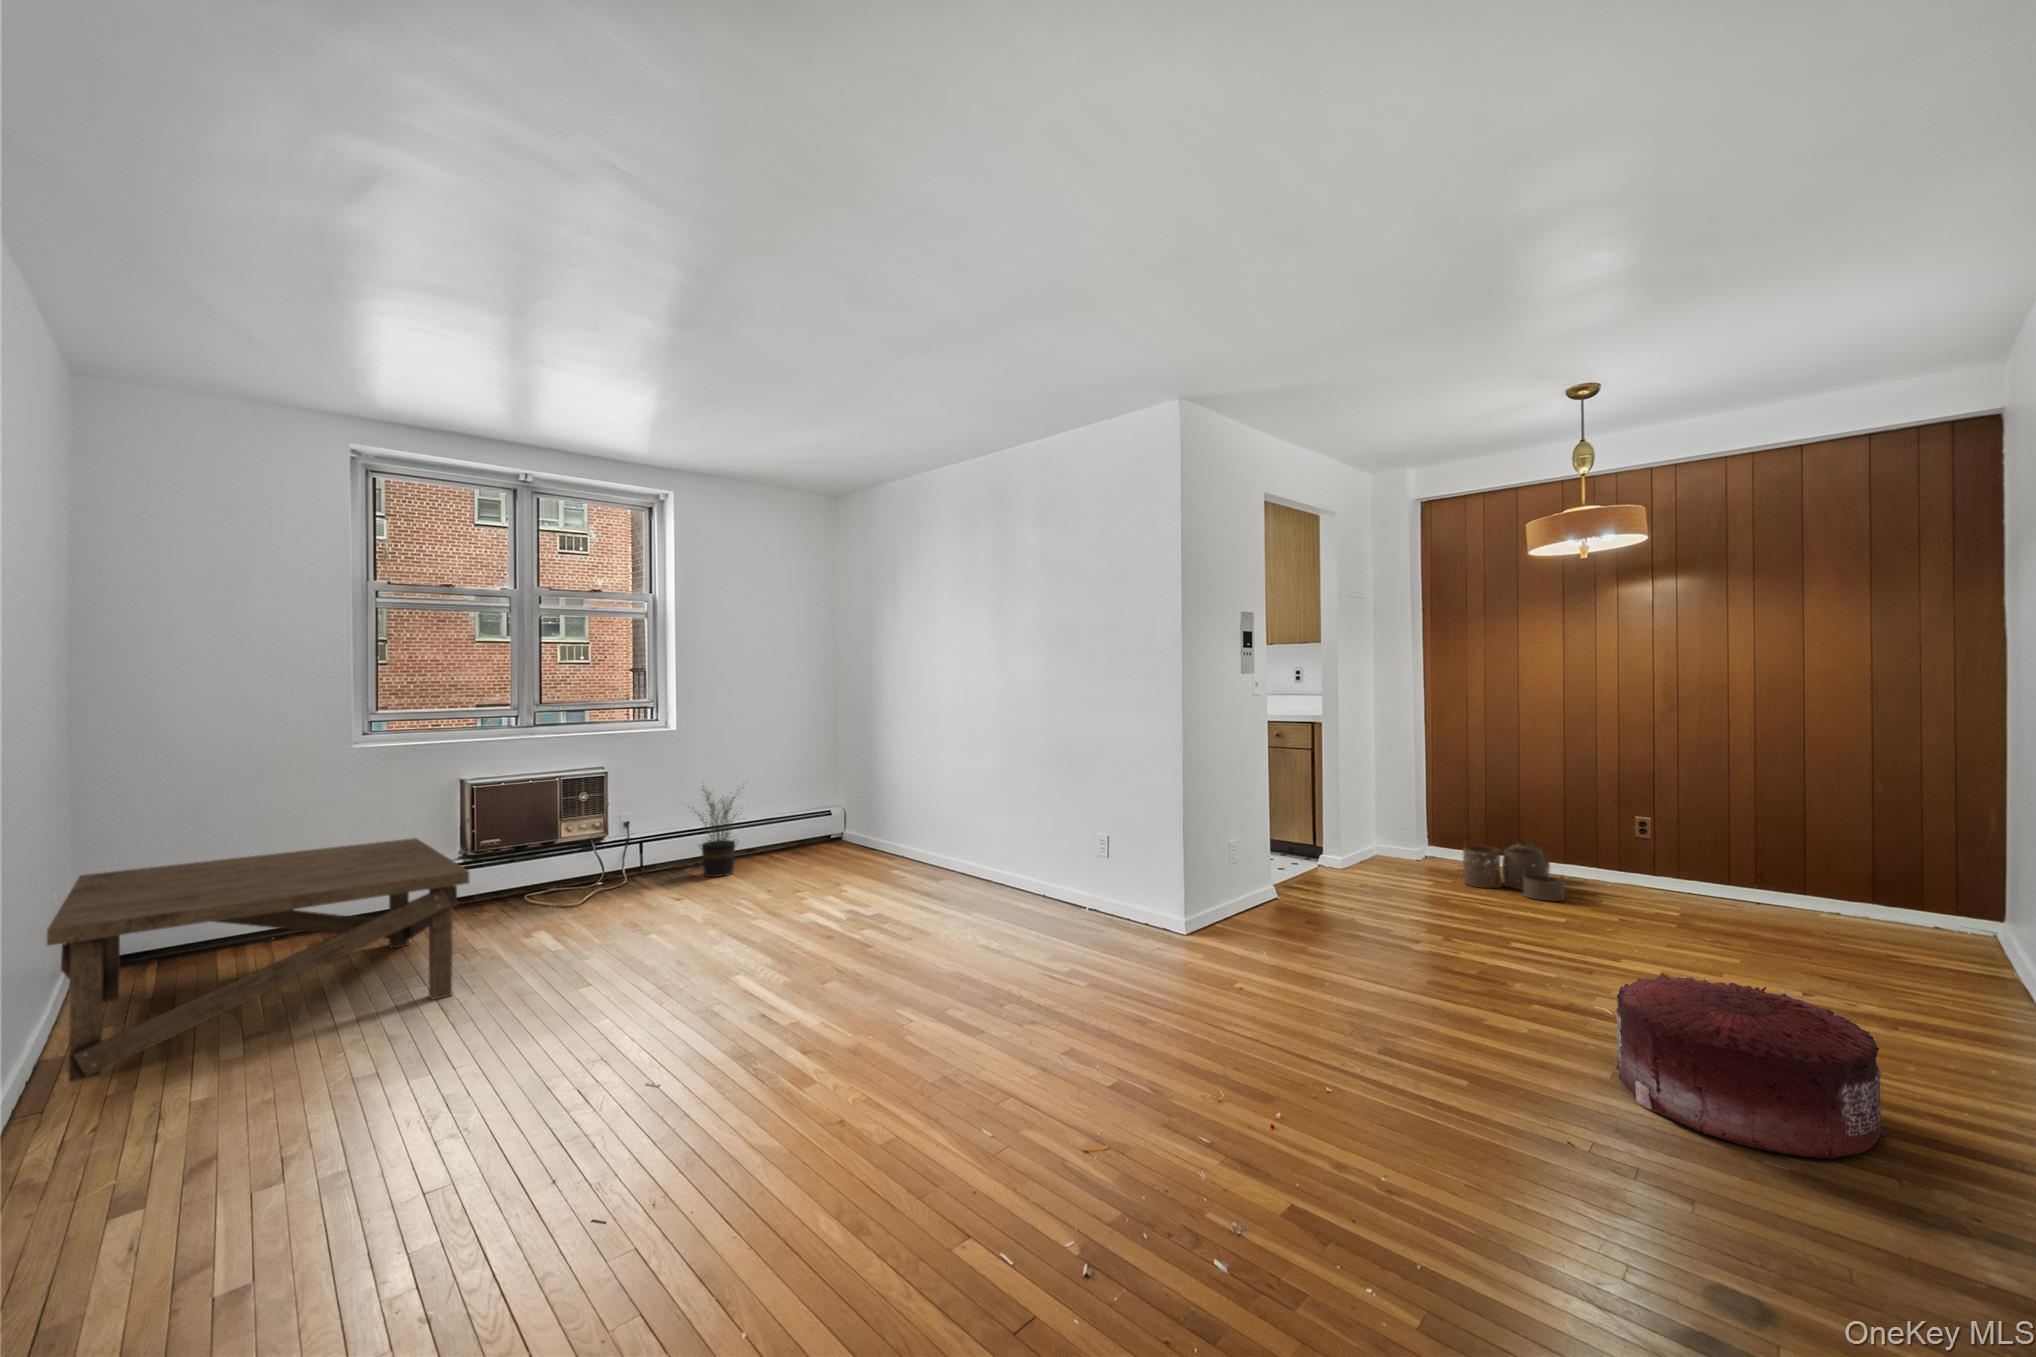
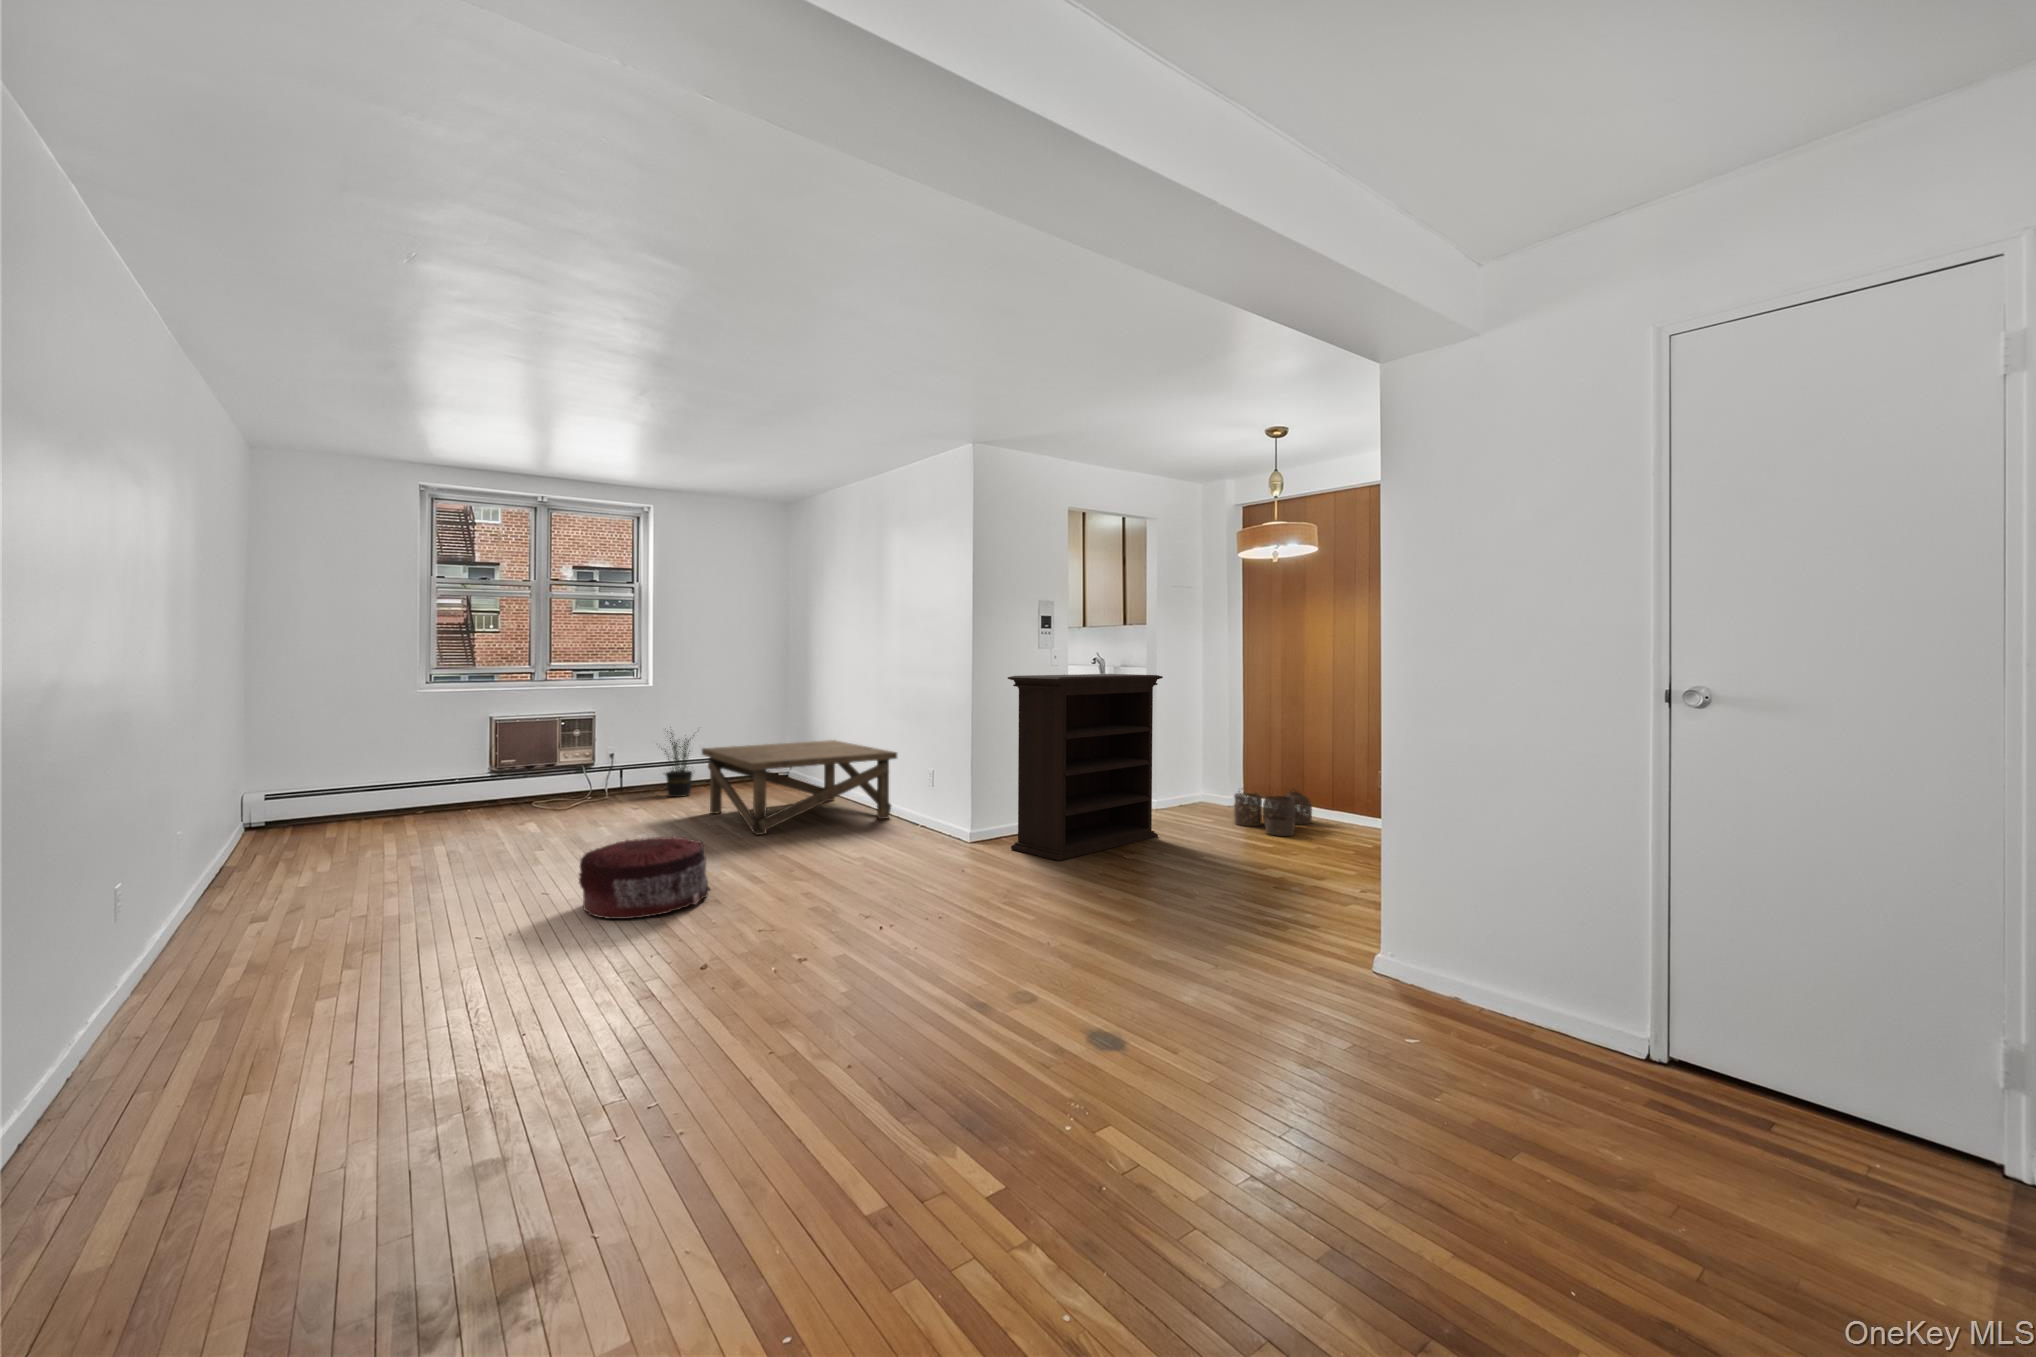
bookshelf: none [1259,703,1413,958] -> present [1008,674,1163,861]
coffee table: present [47,838,469,1082] -> present [702,740,897,835]
pouf: present [1616,974,1889,1159] -> present [579,836,710,919]

